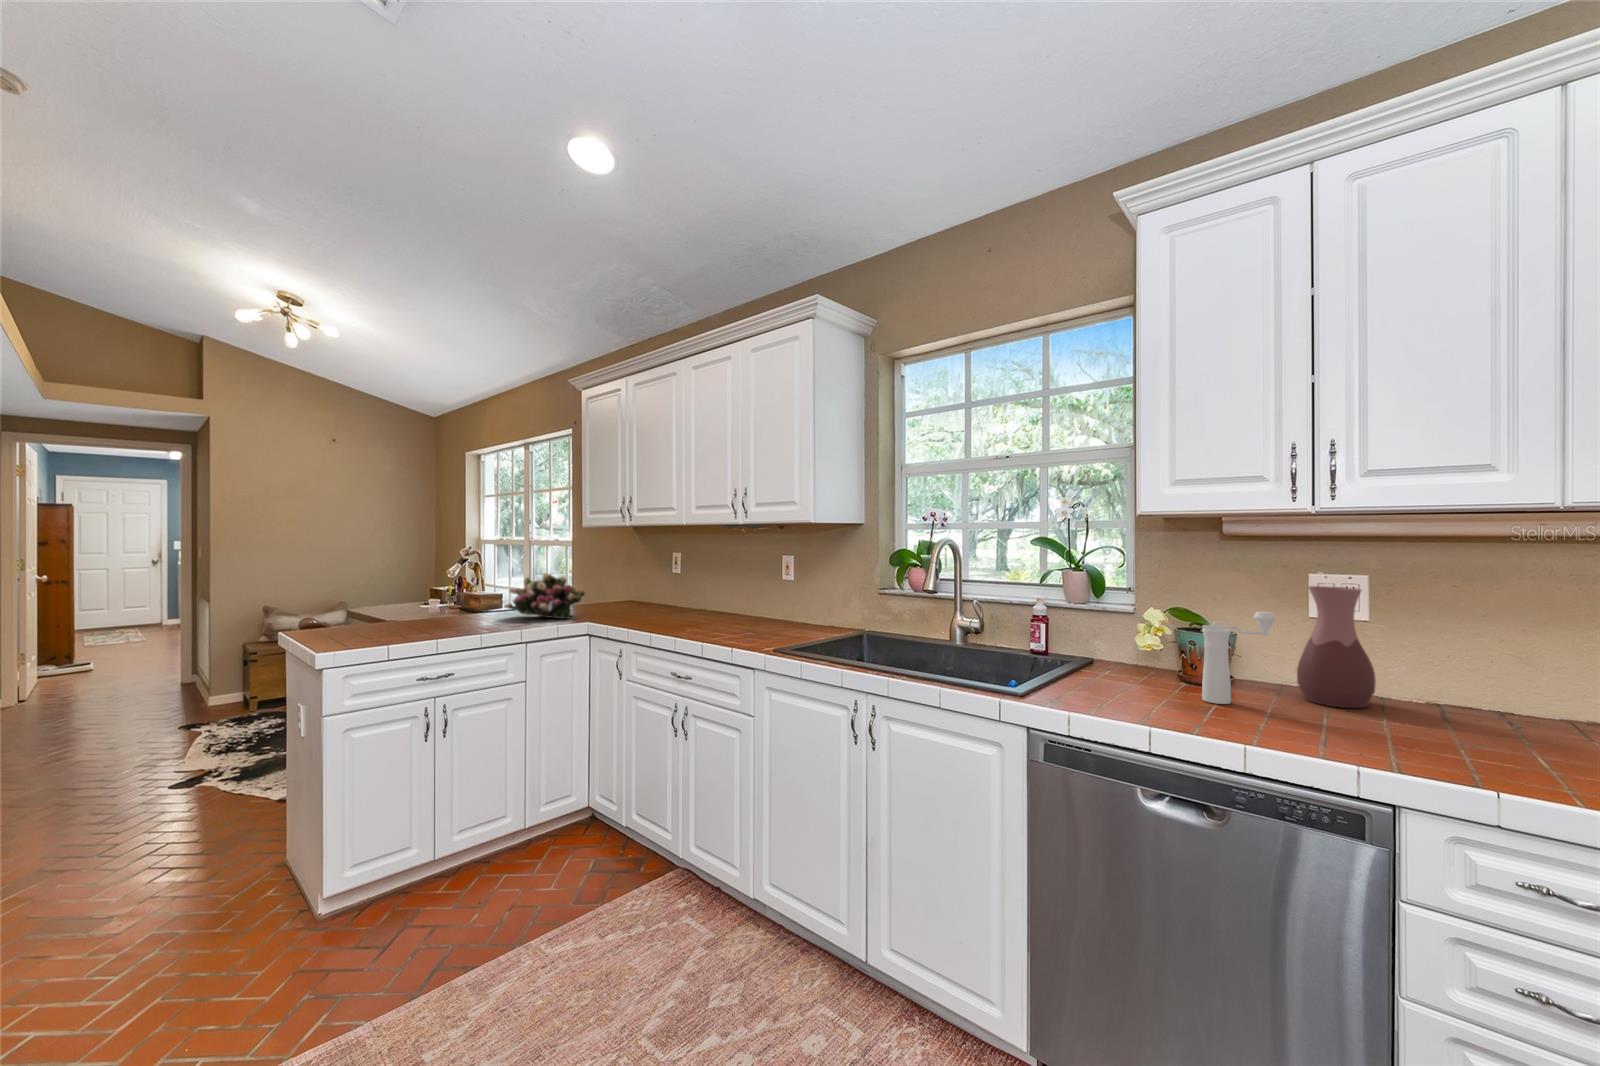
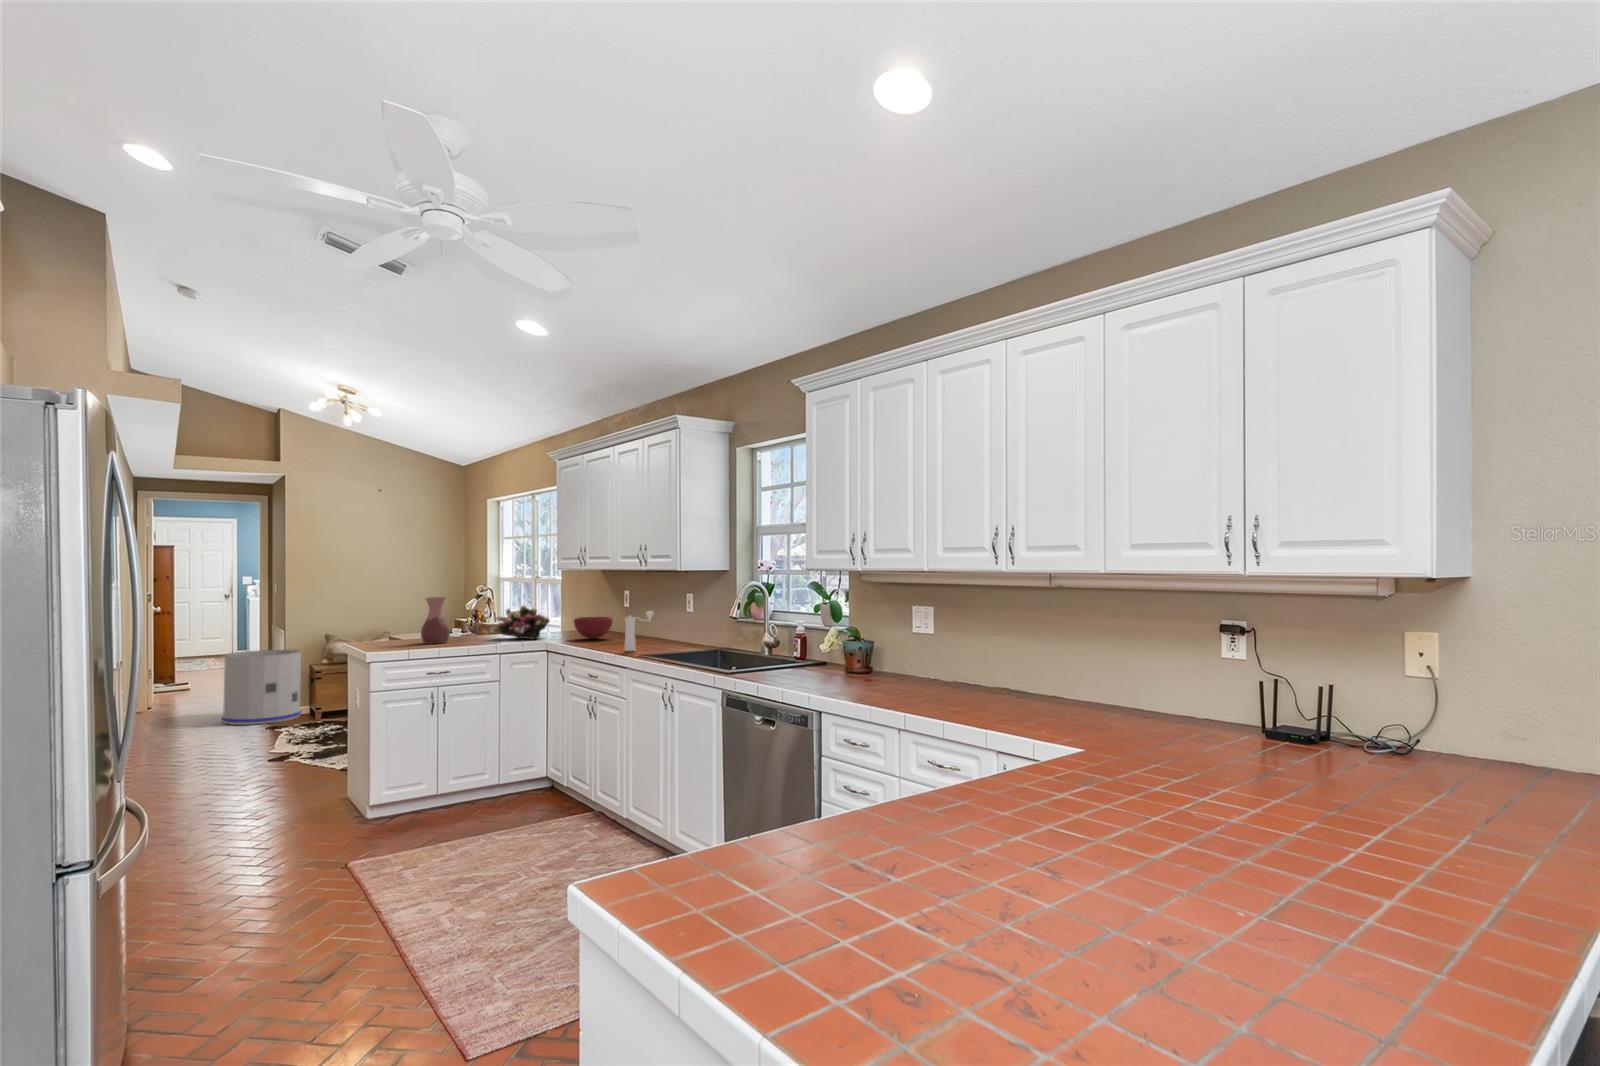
vase: present [1297,586,1376,708] -> present [421,597,450,644]
bowl: none [620,587,672,617] -> present [574,617,613,639]
pepper mill: present [1202,612,1276,704] -> present [625,611,653,651]
trash can: none [117,626,232,723] -> present [222,650,301,725]

